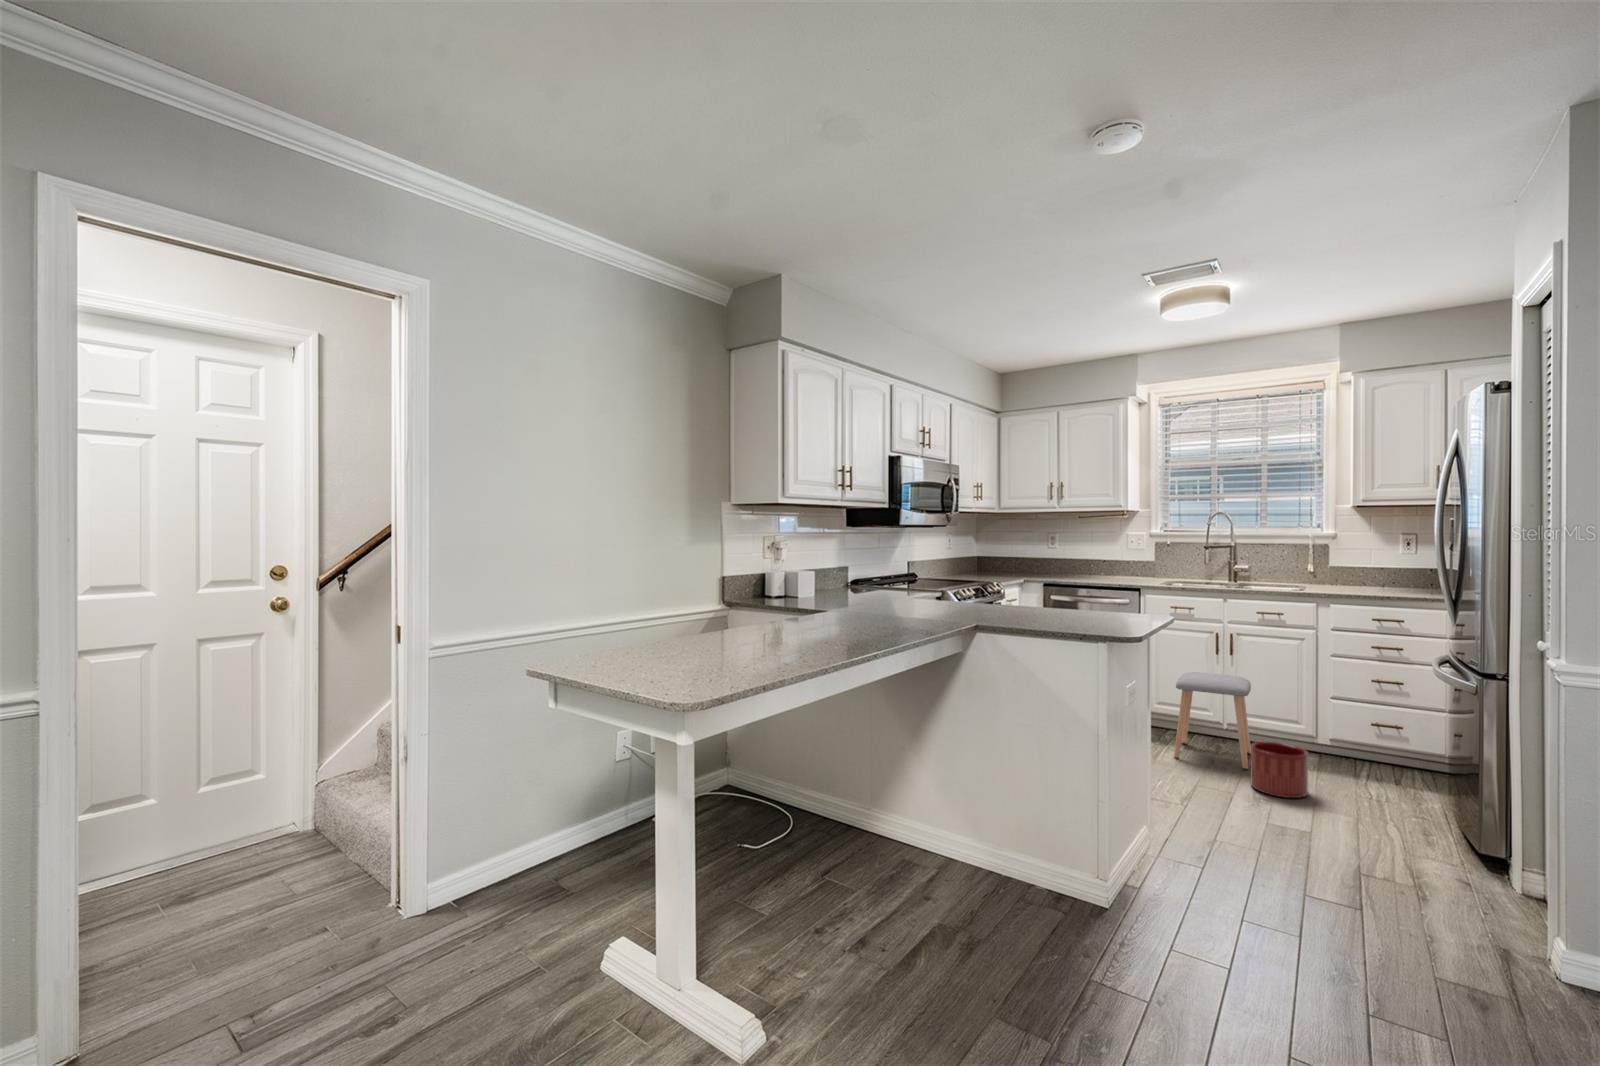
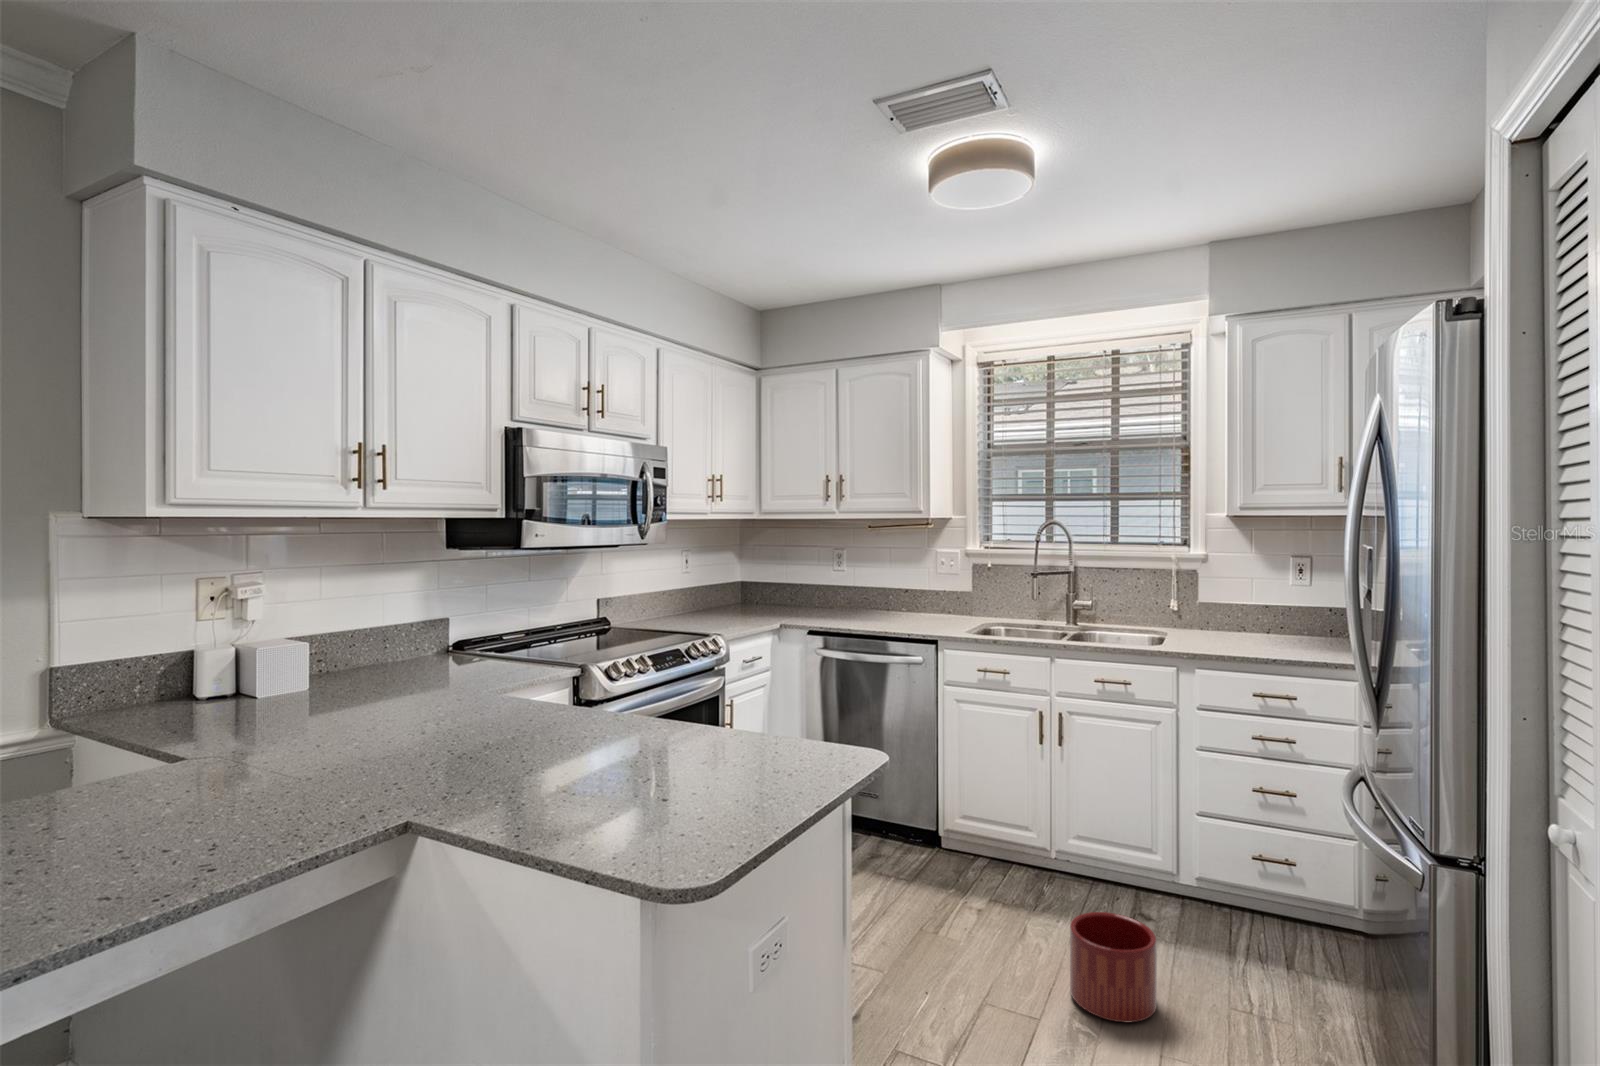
stool: present [1174,672,1251,770] -> none [966,777,1084,949]

